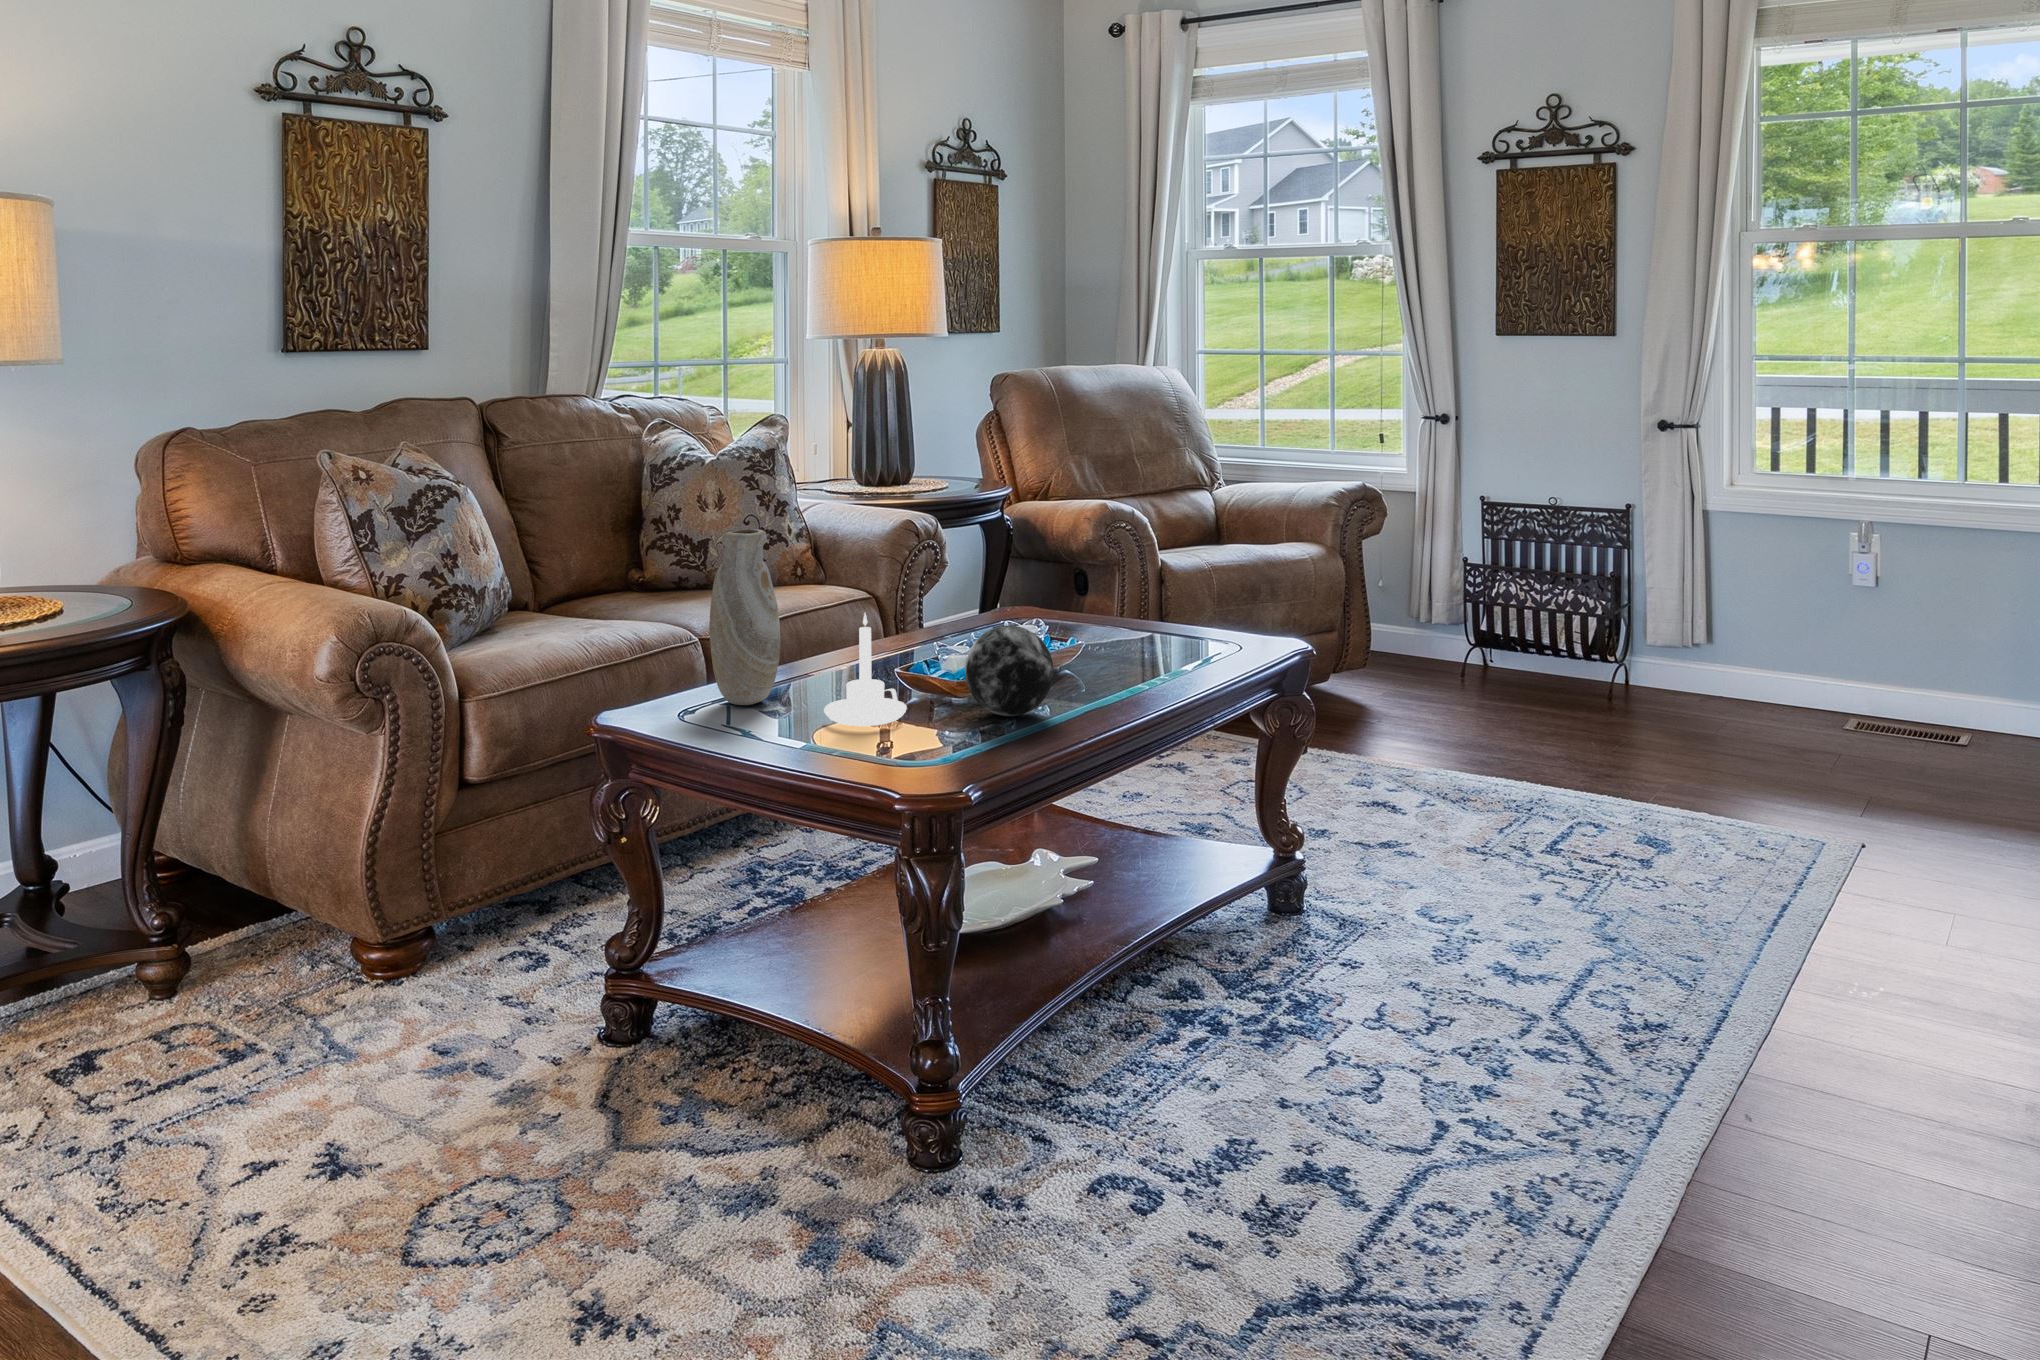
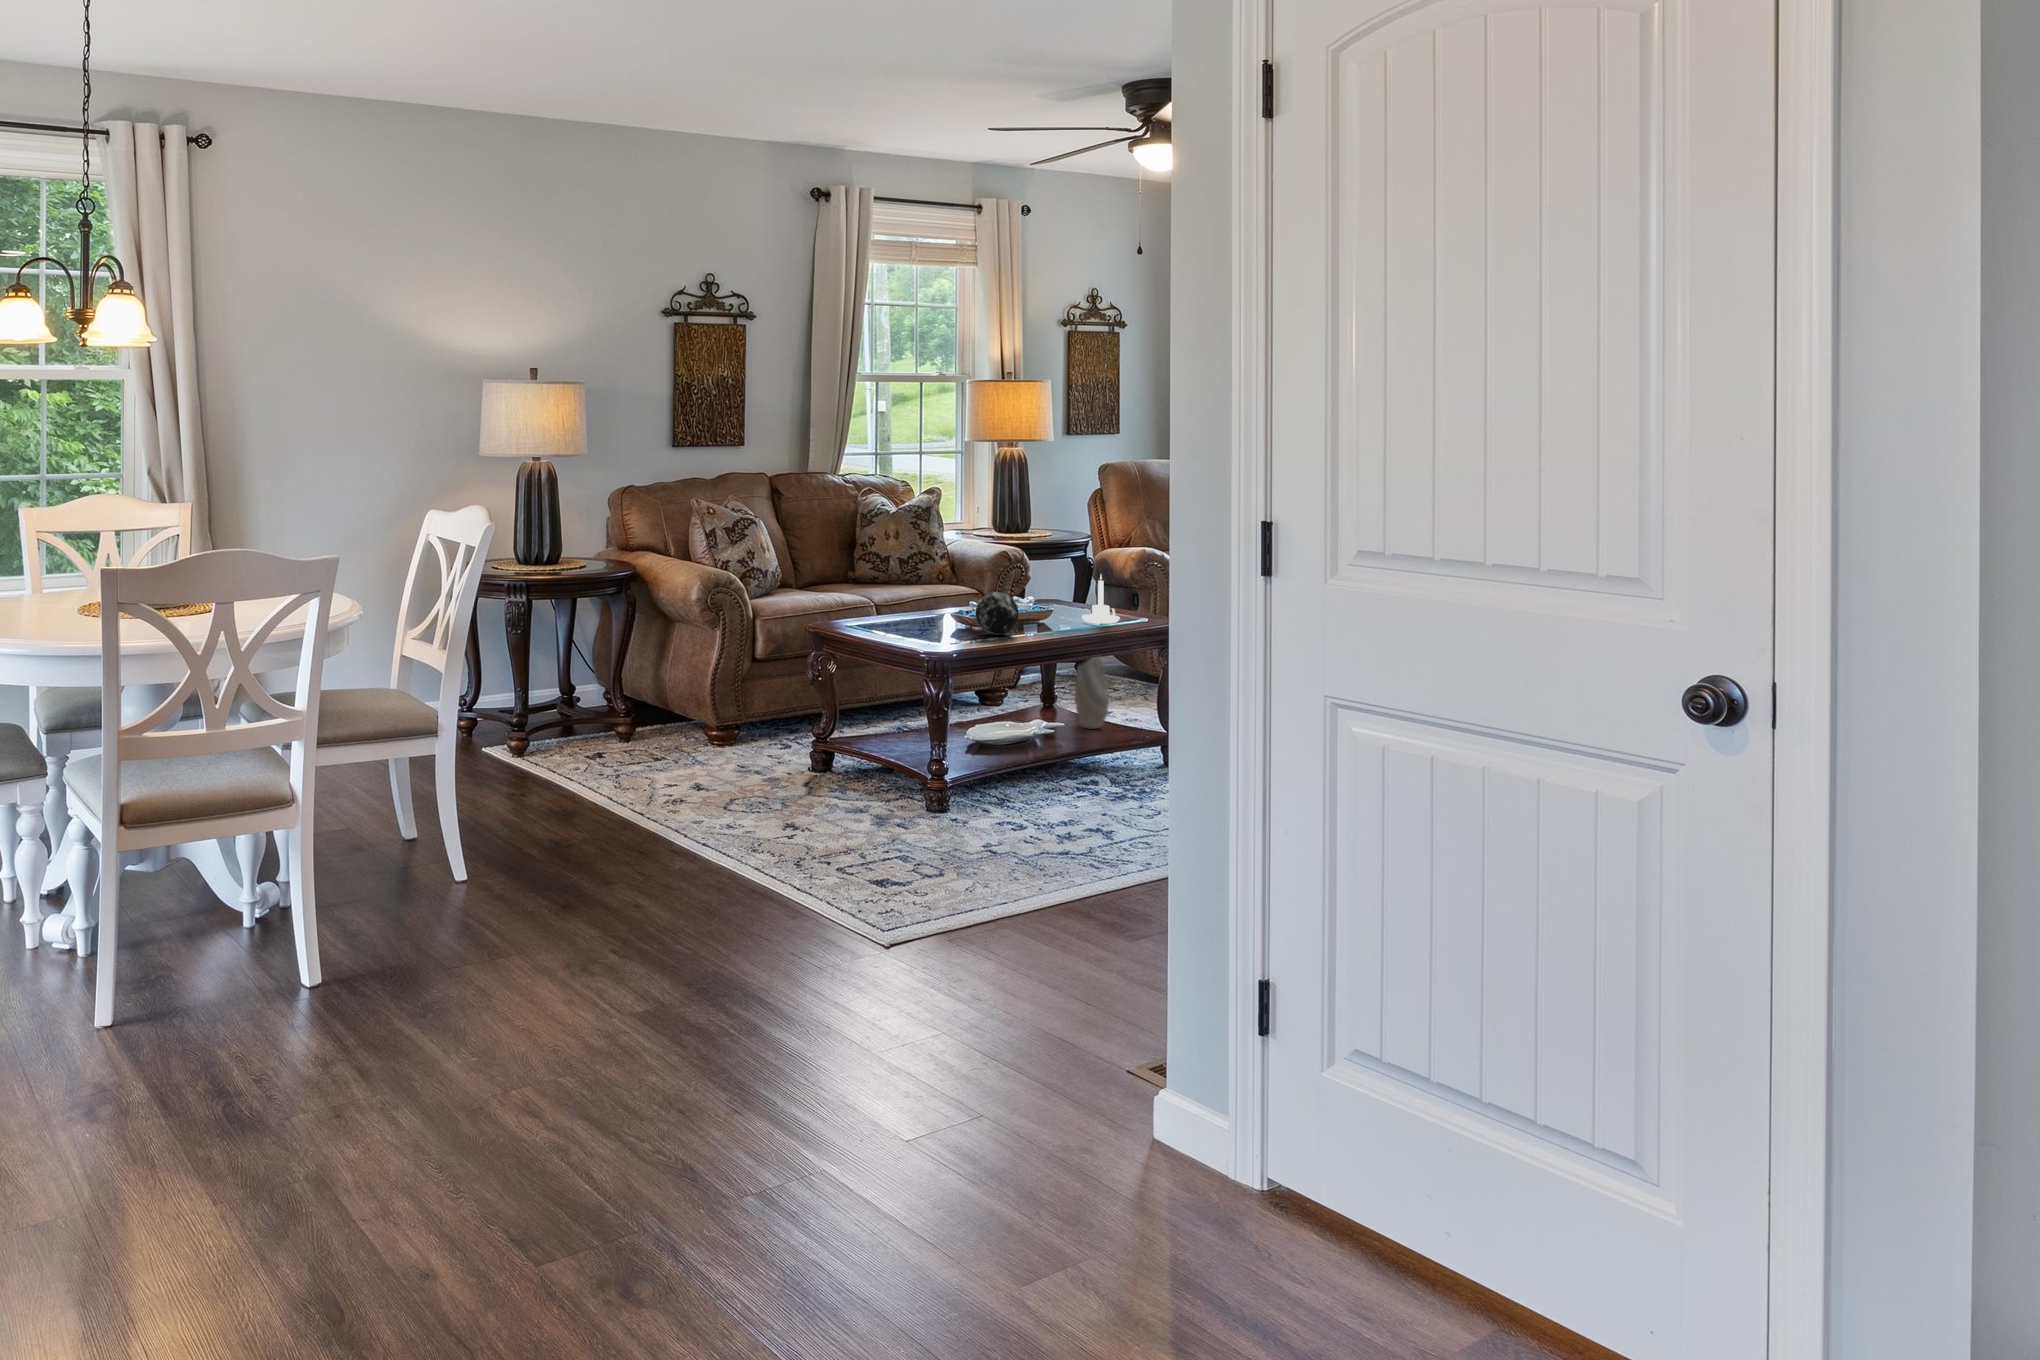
vase: present [709,529,780,705] -> present [1075,657,1109,729]
candle holder: present [824,613,907,726] -> present [1082,575,1120,624]

